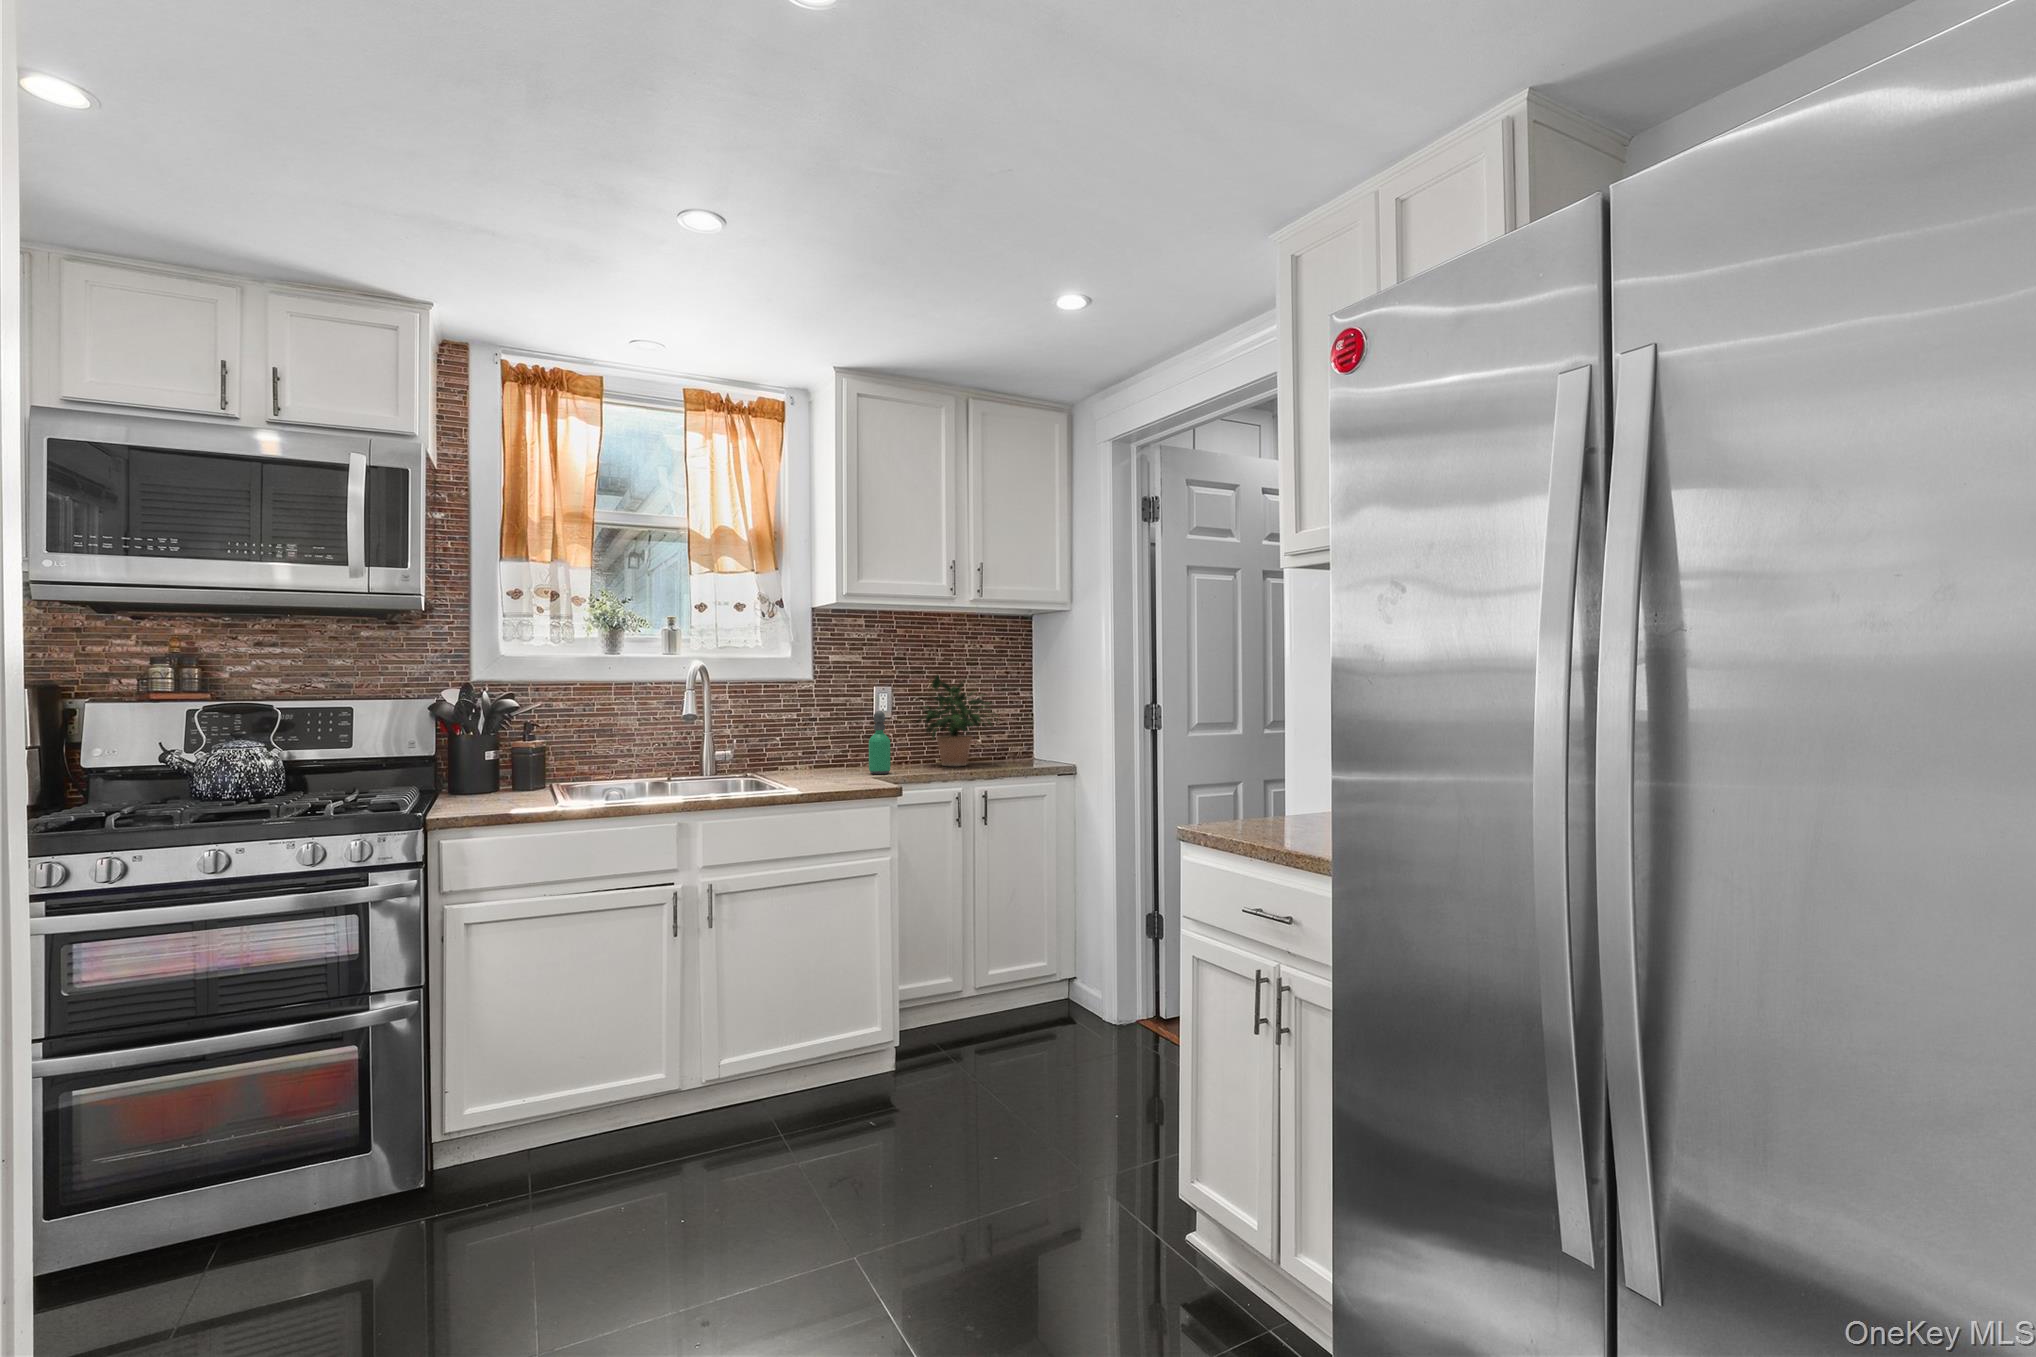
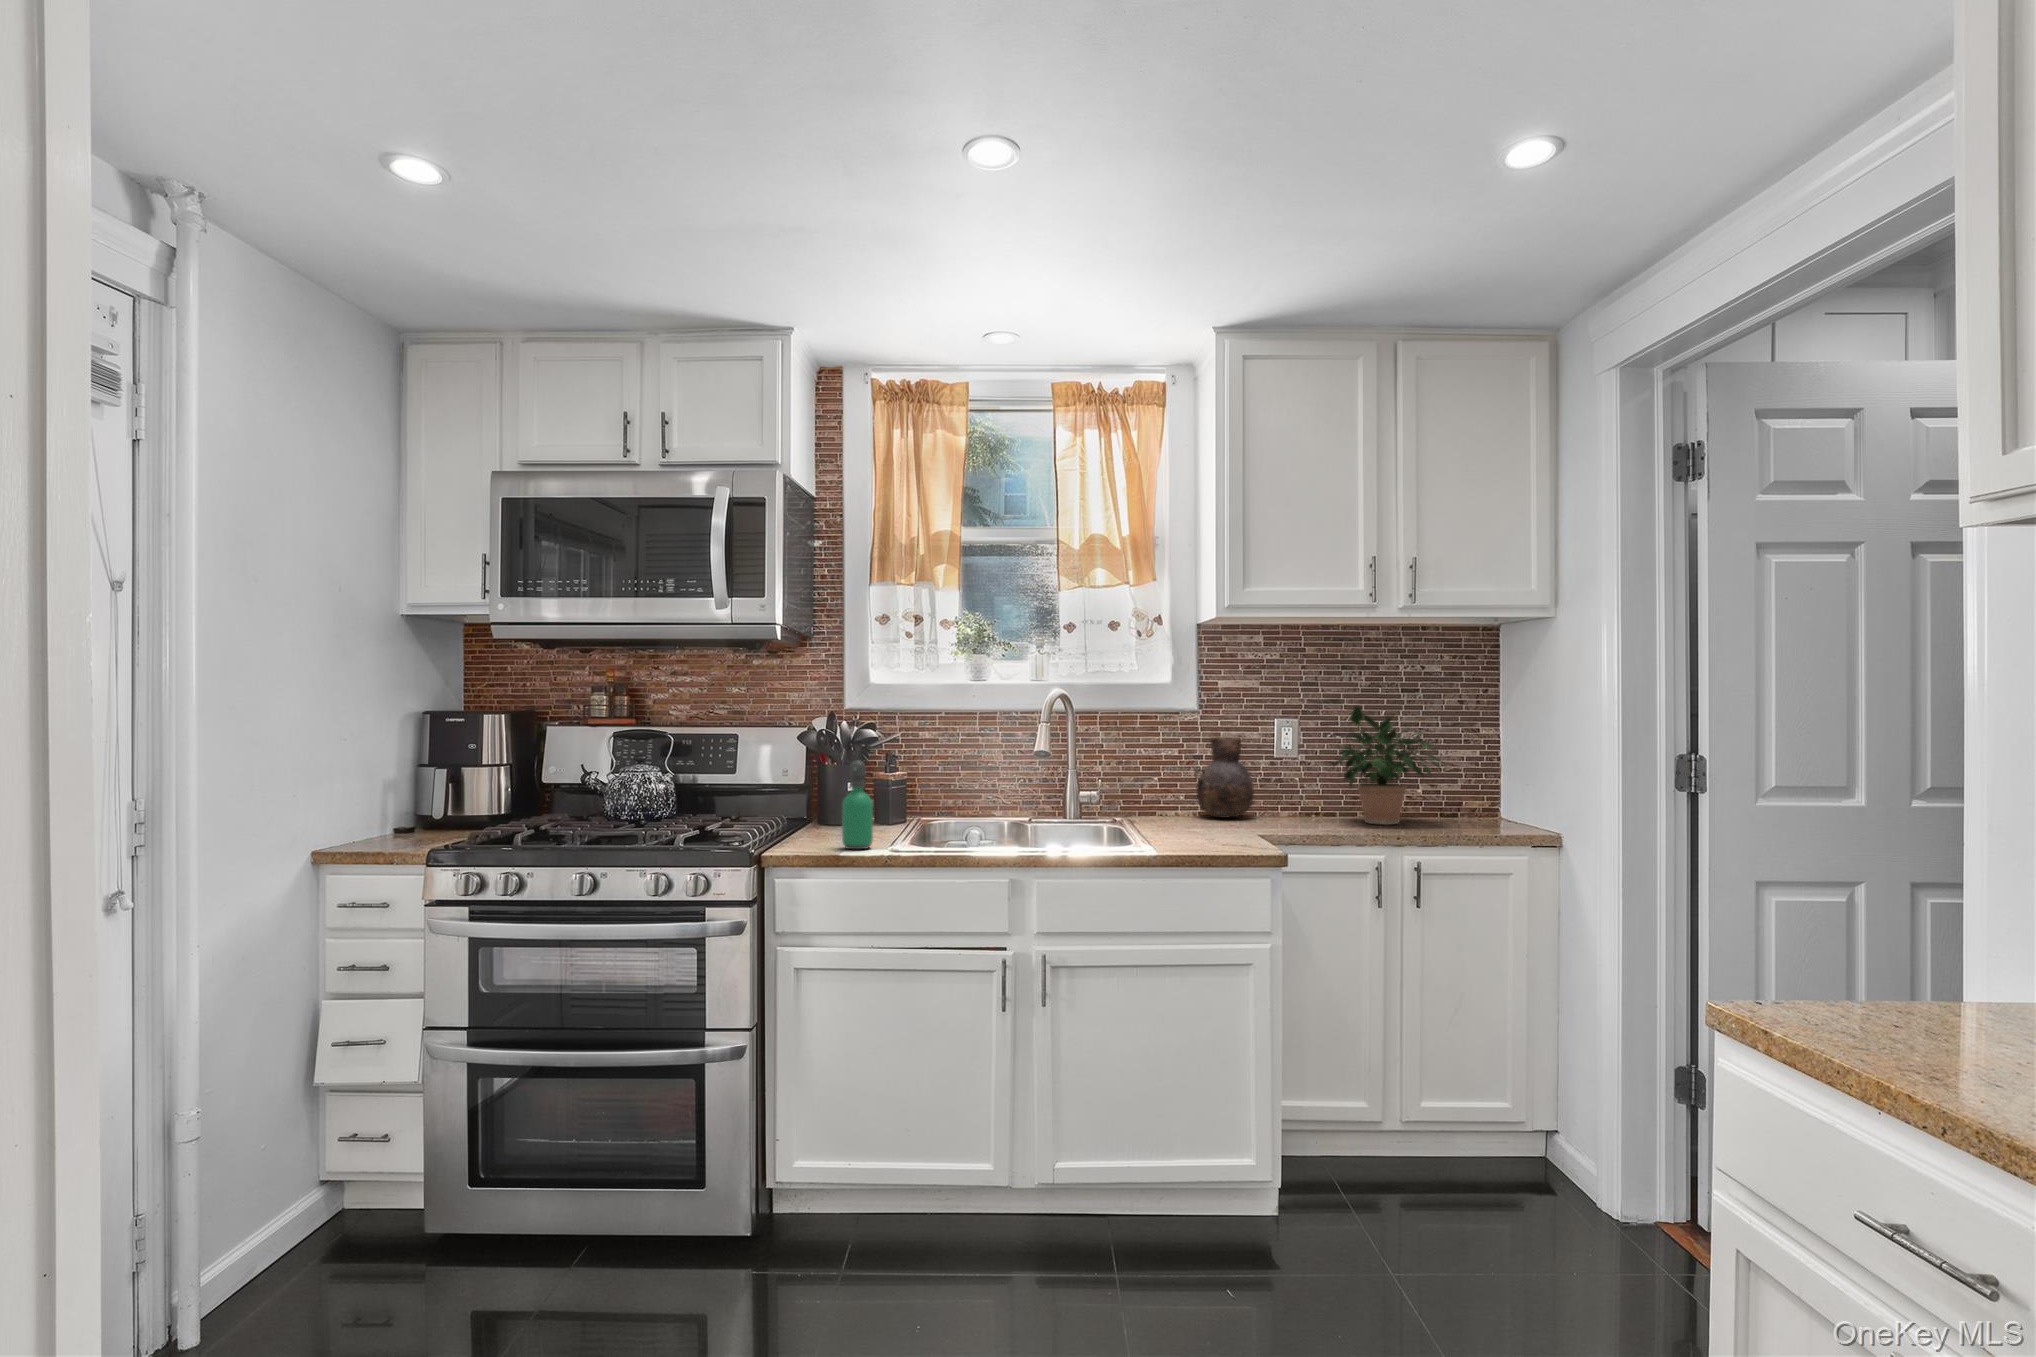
vase: none [807,701,856,768] -> present [1194,736,1254,818]
soap dispenser: present [869,711,891,774] -> present [842,760,873,849]

